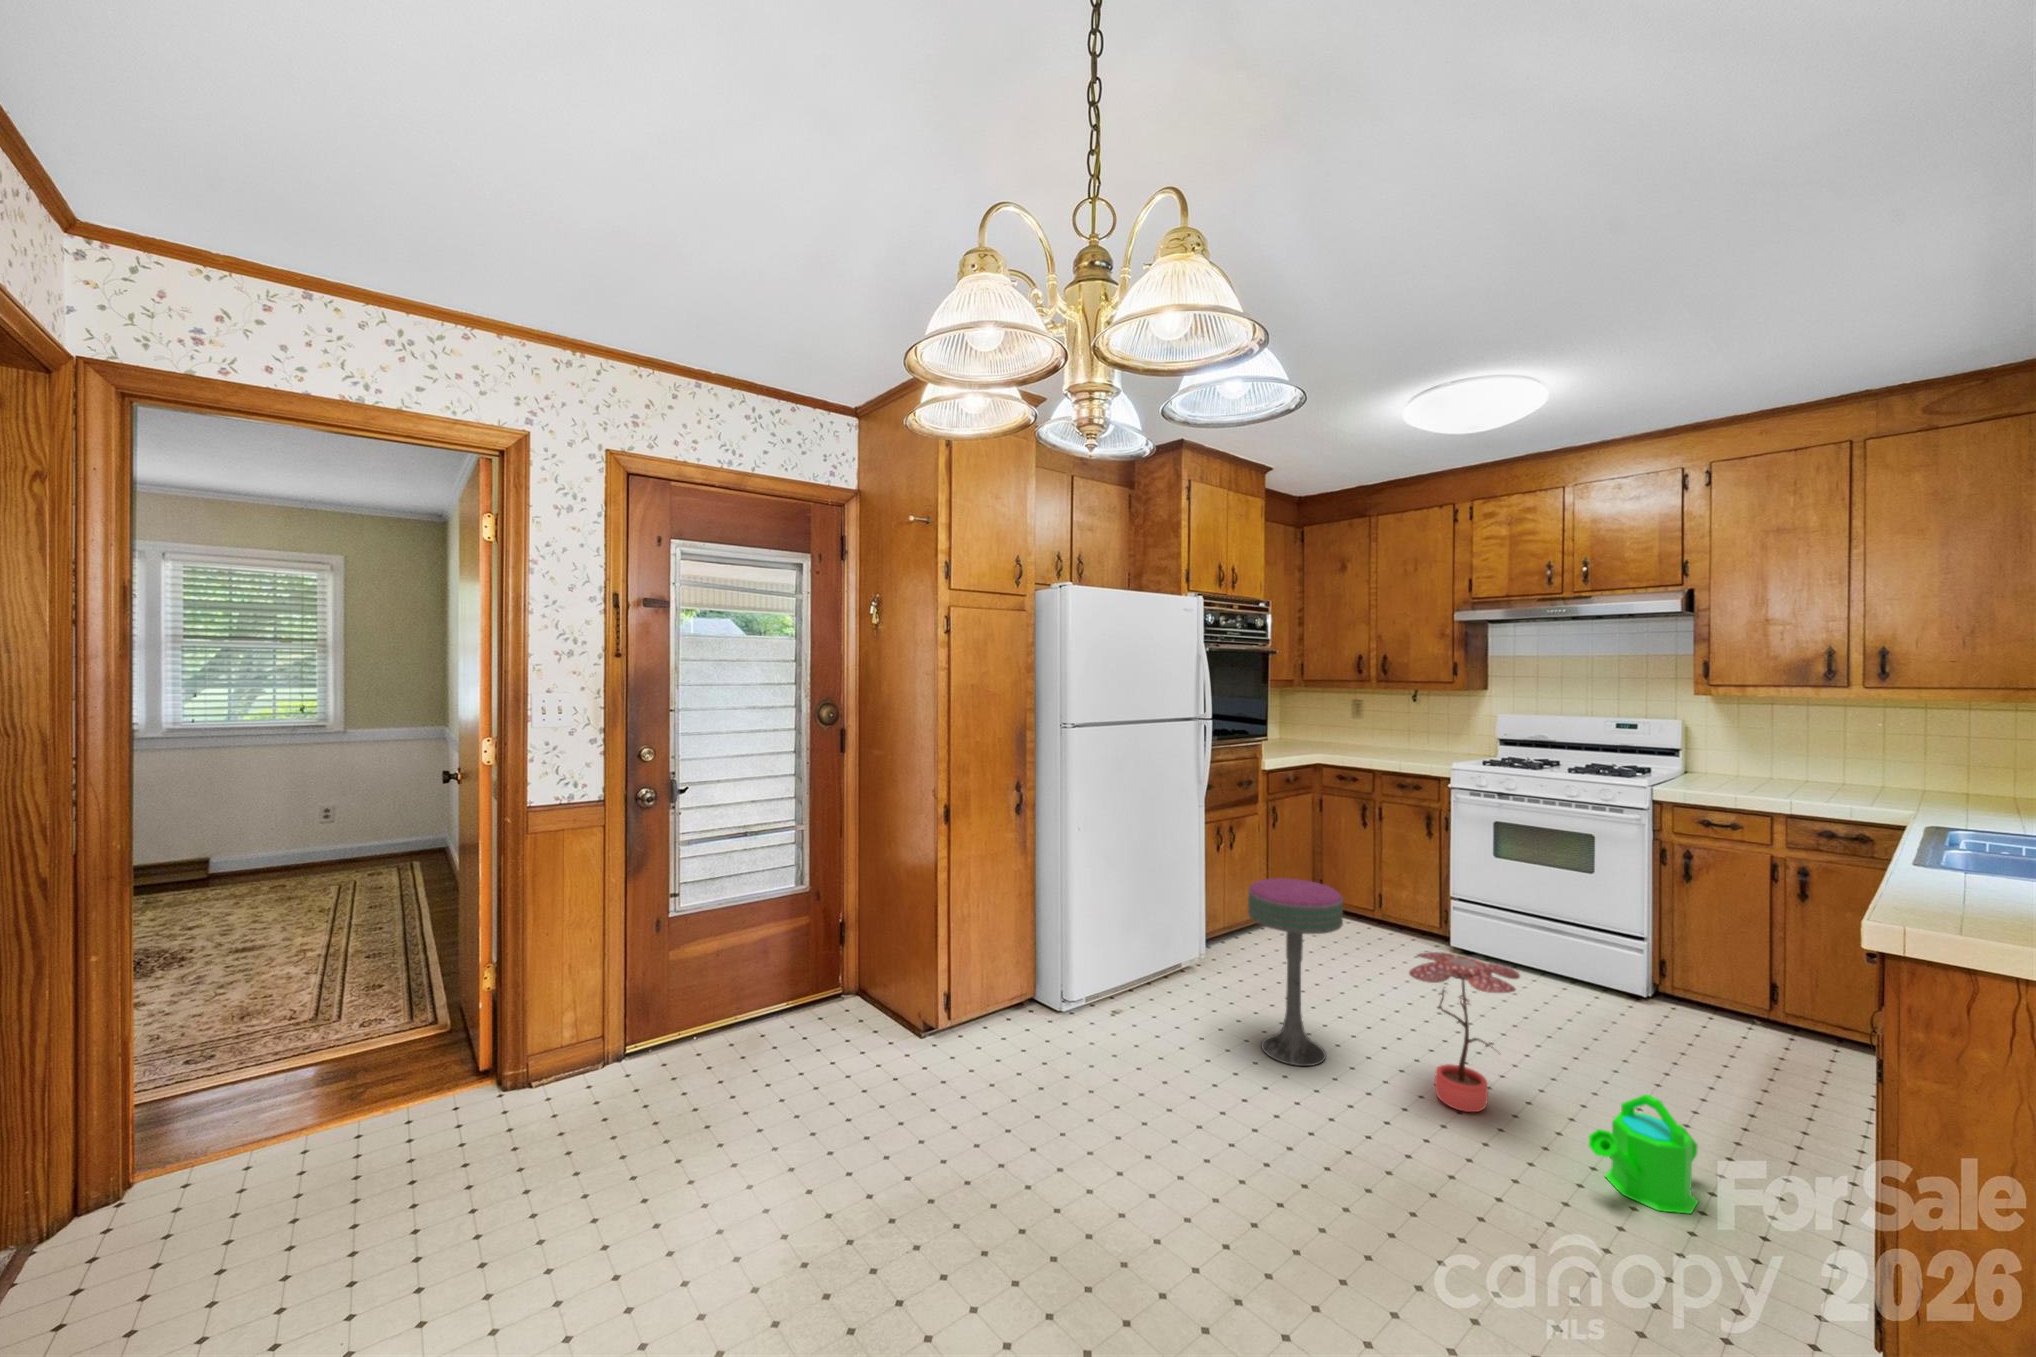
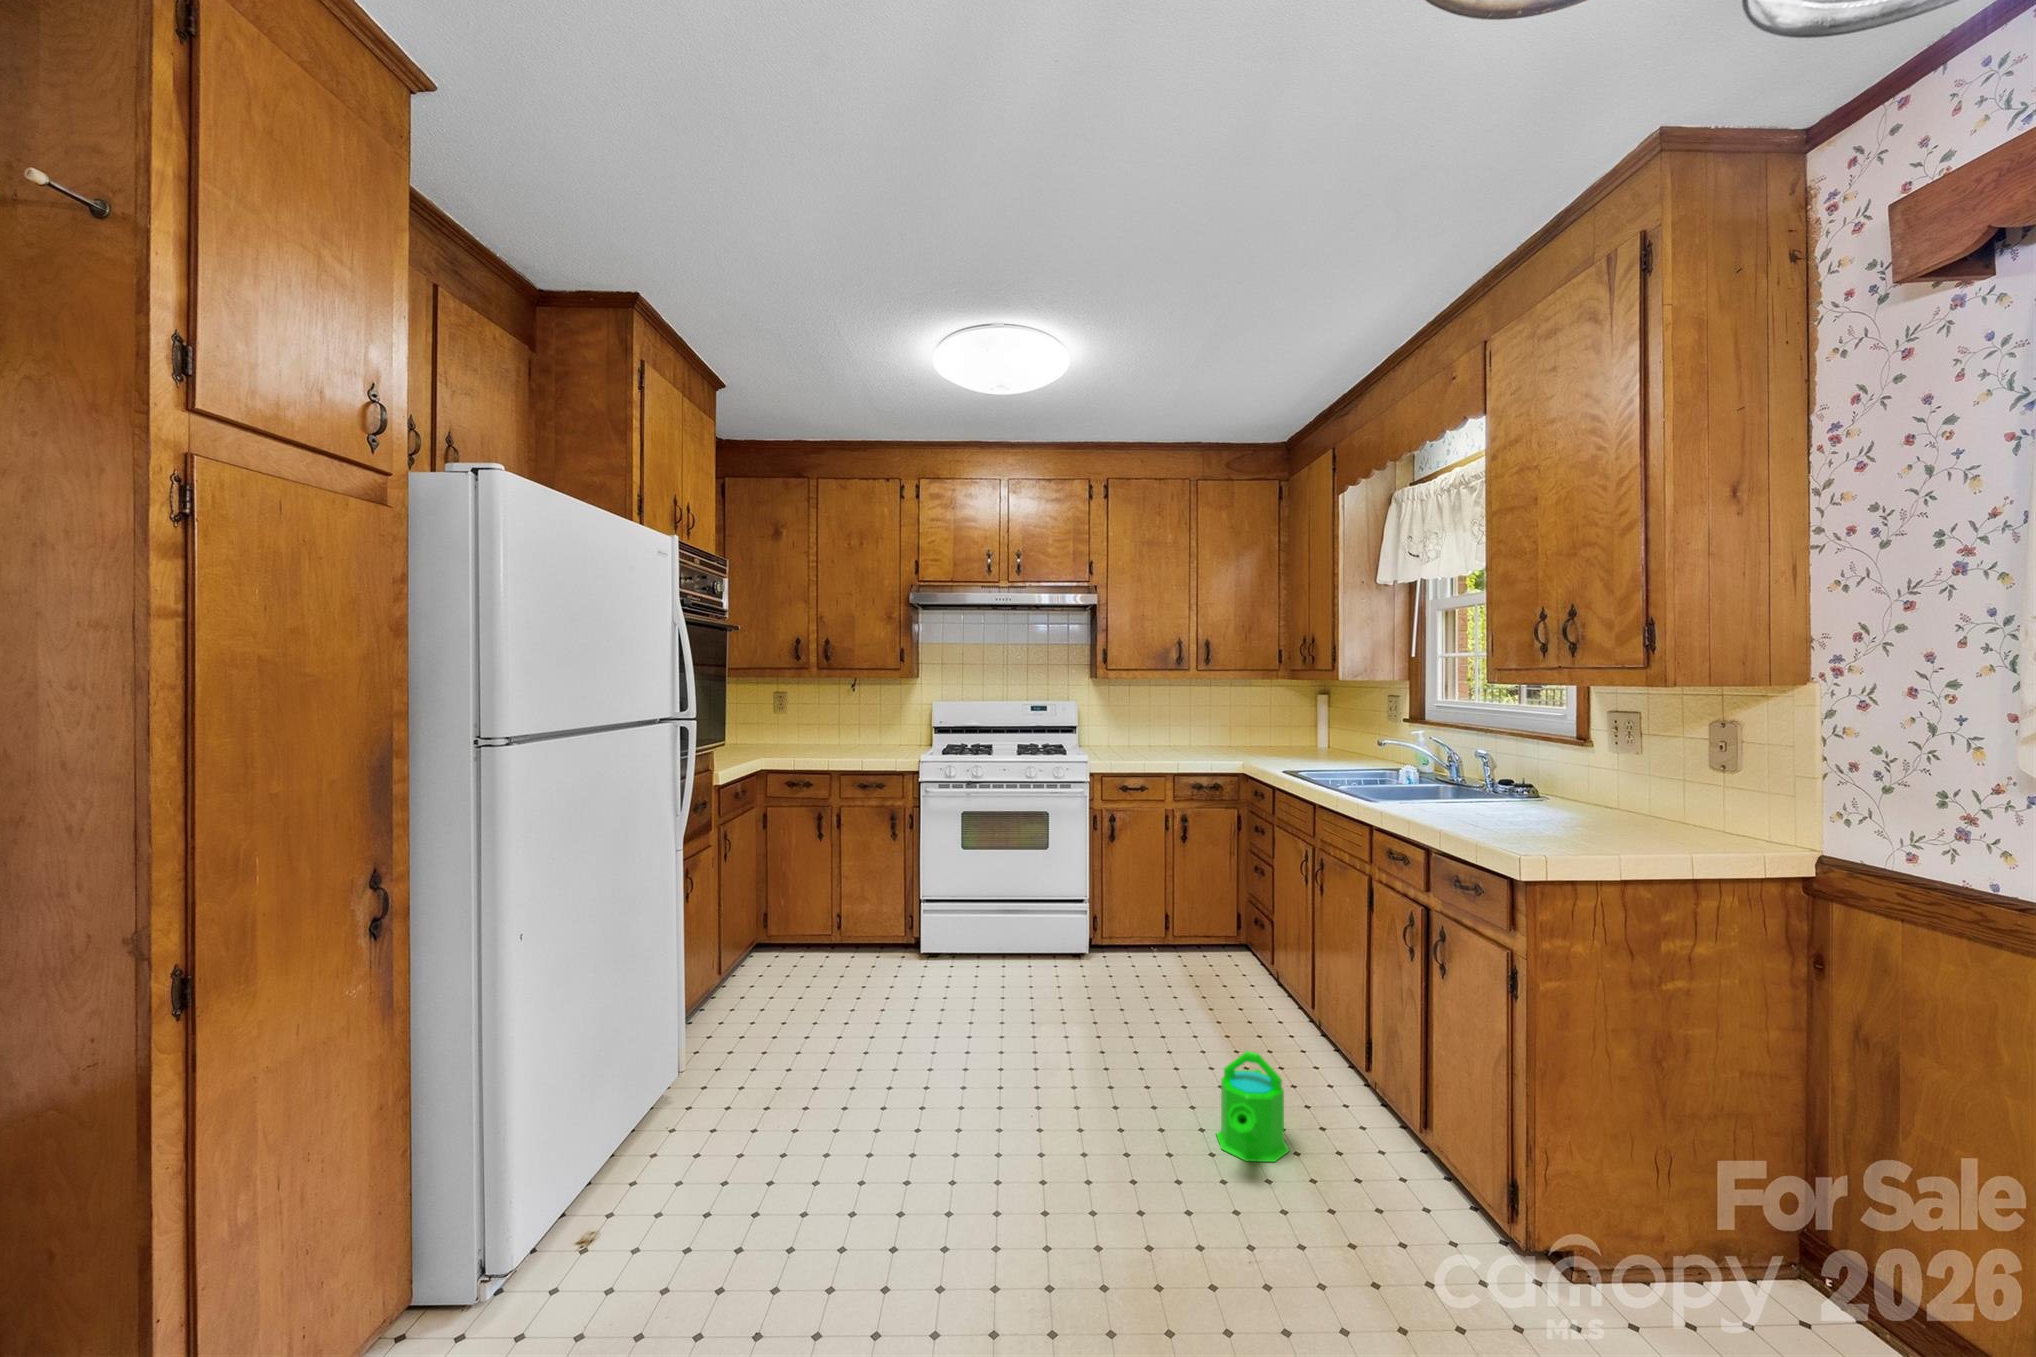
bar stool: present [1248,878,1343,1066] -> none [820,919,942,1178]
potted plant: present [1409,952,1520,1112] -> none [1015,963,1134,1142]

